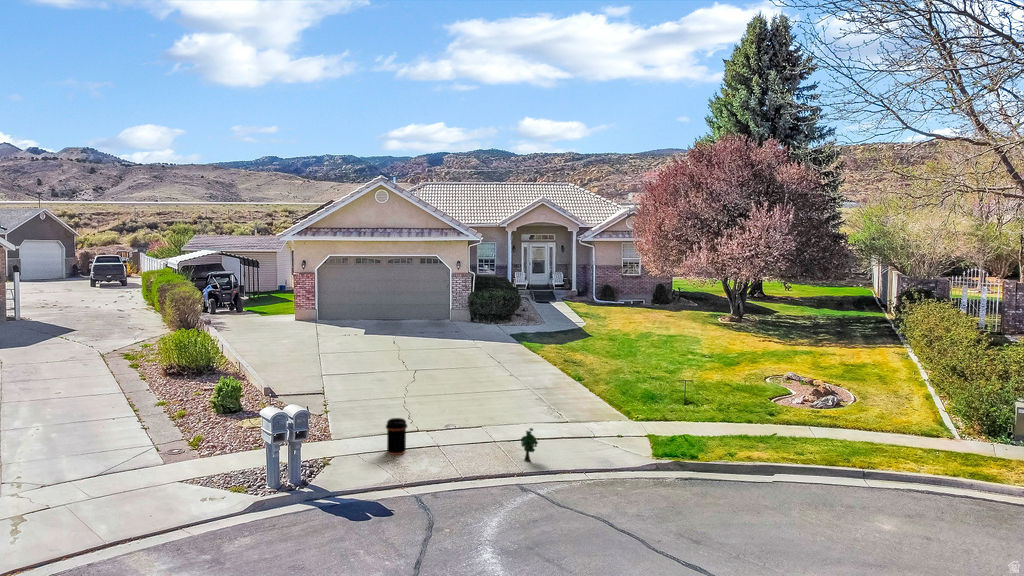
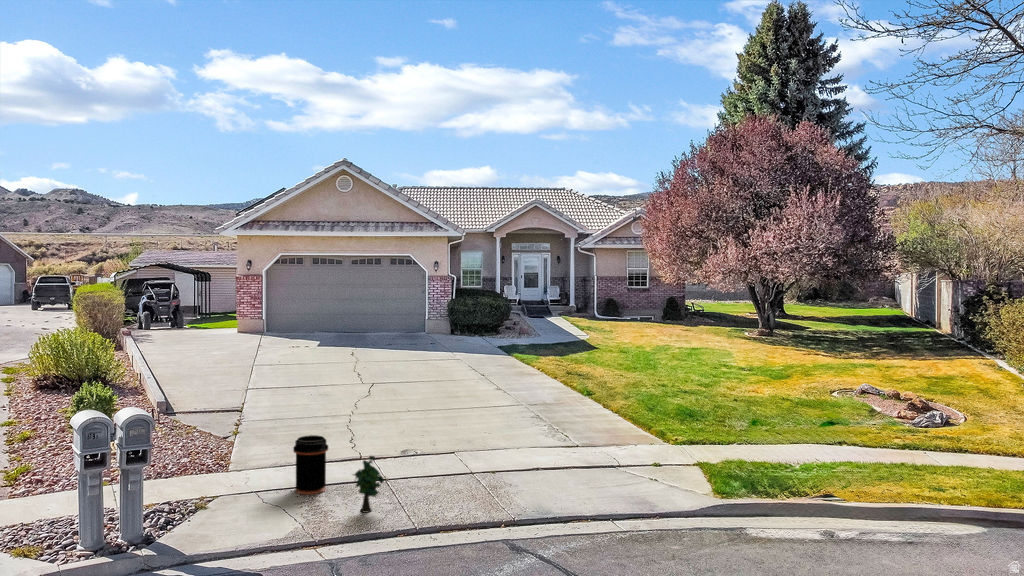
decorative plant: present [520,428,538,462] -> present [354,456,384,512]

